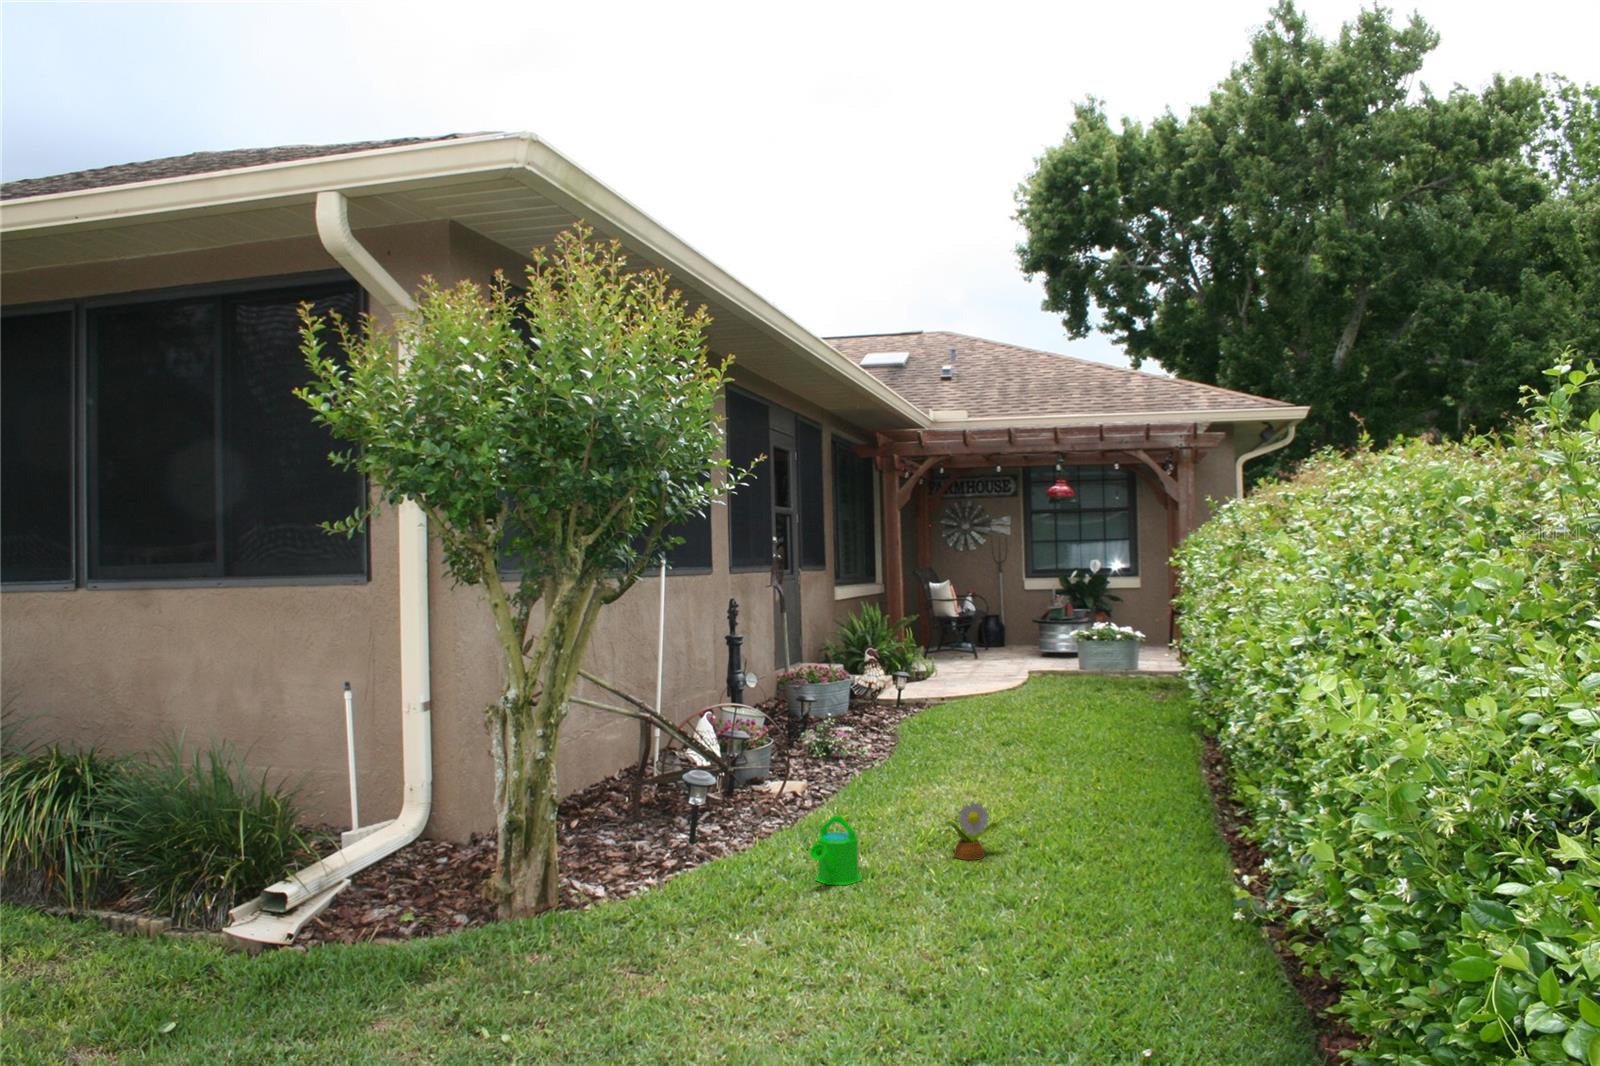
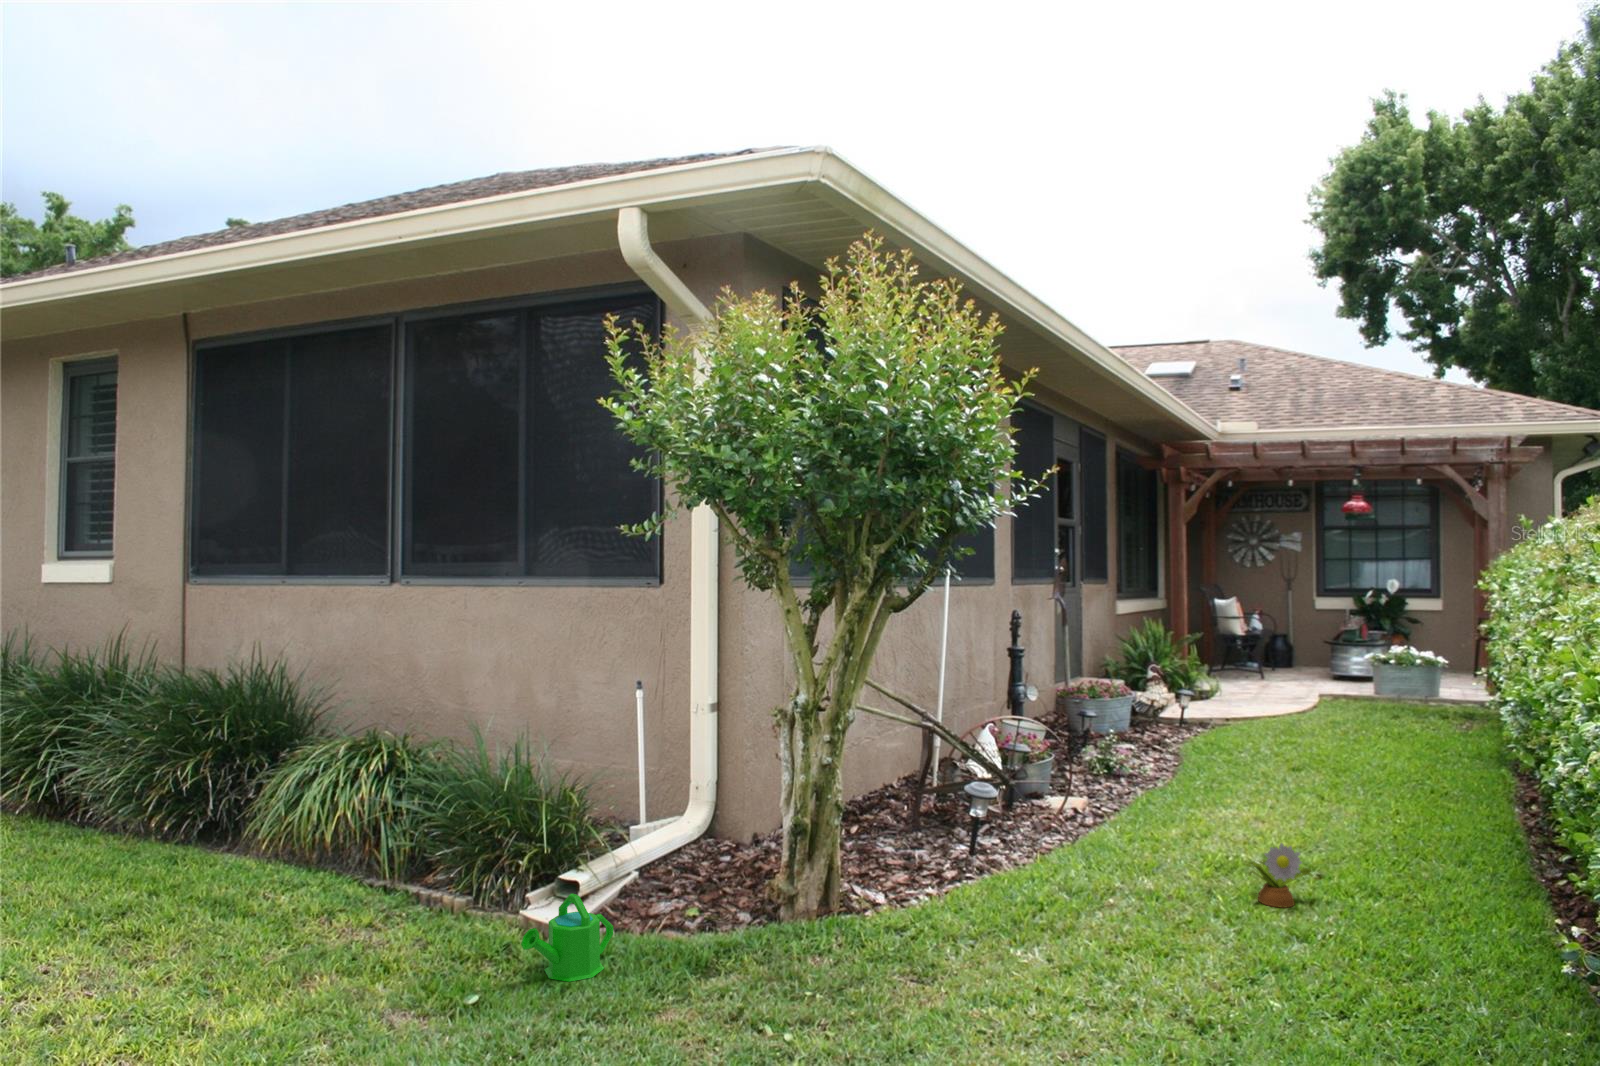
watering can: present [810,815,862,885] -> present [521,893,614,982]

